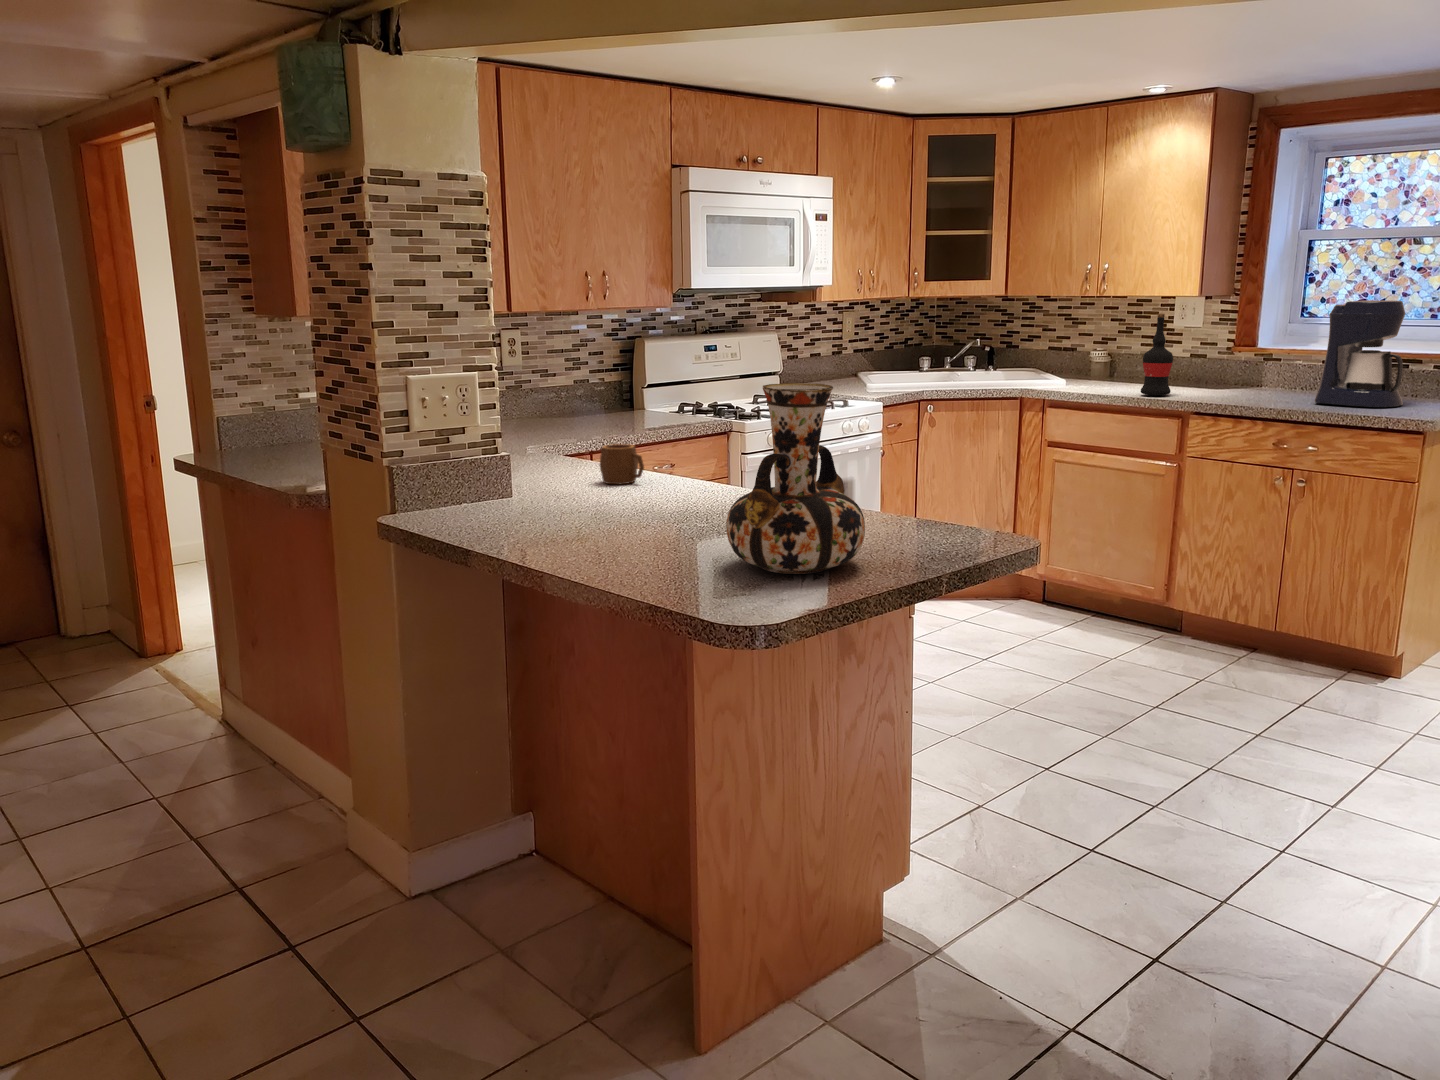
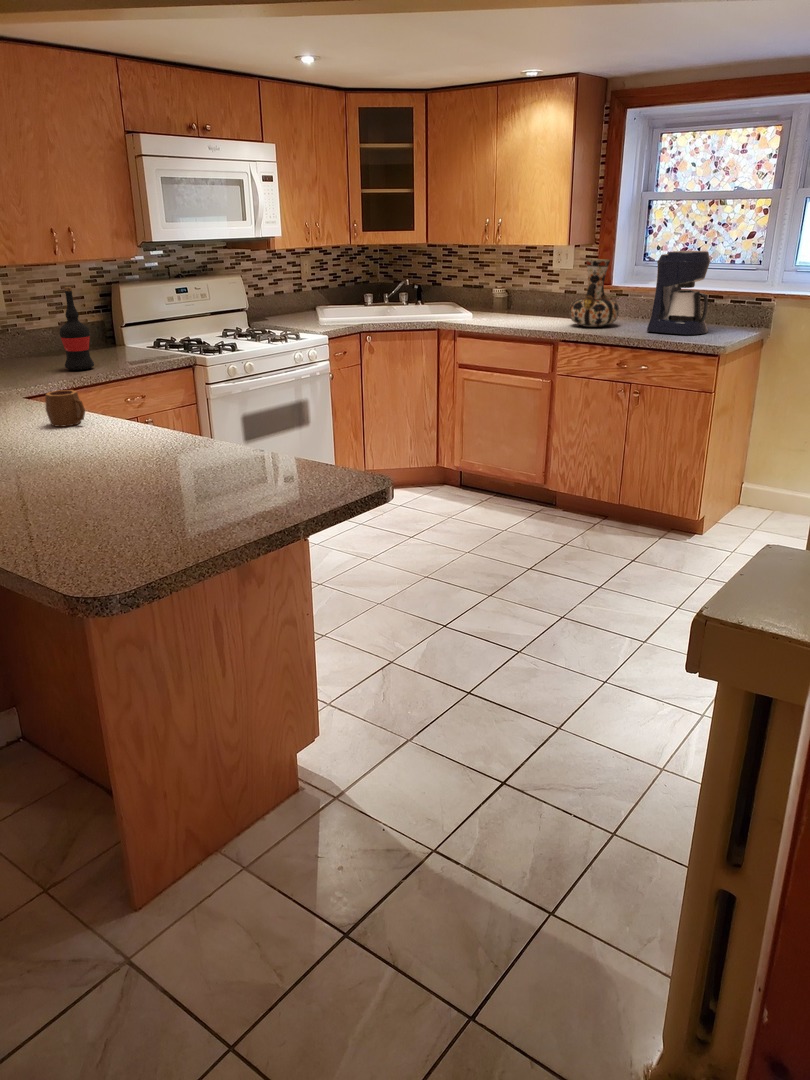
wine bottle: present [1141,313,1173,396] -> present [60,287,94,370]
vase: present [726,383,865,574] -> present [569,259,619,327]

